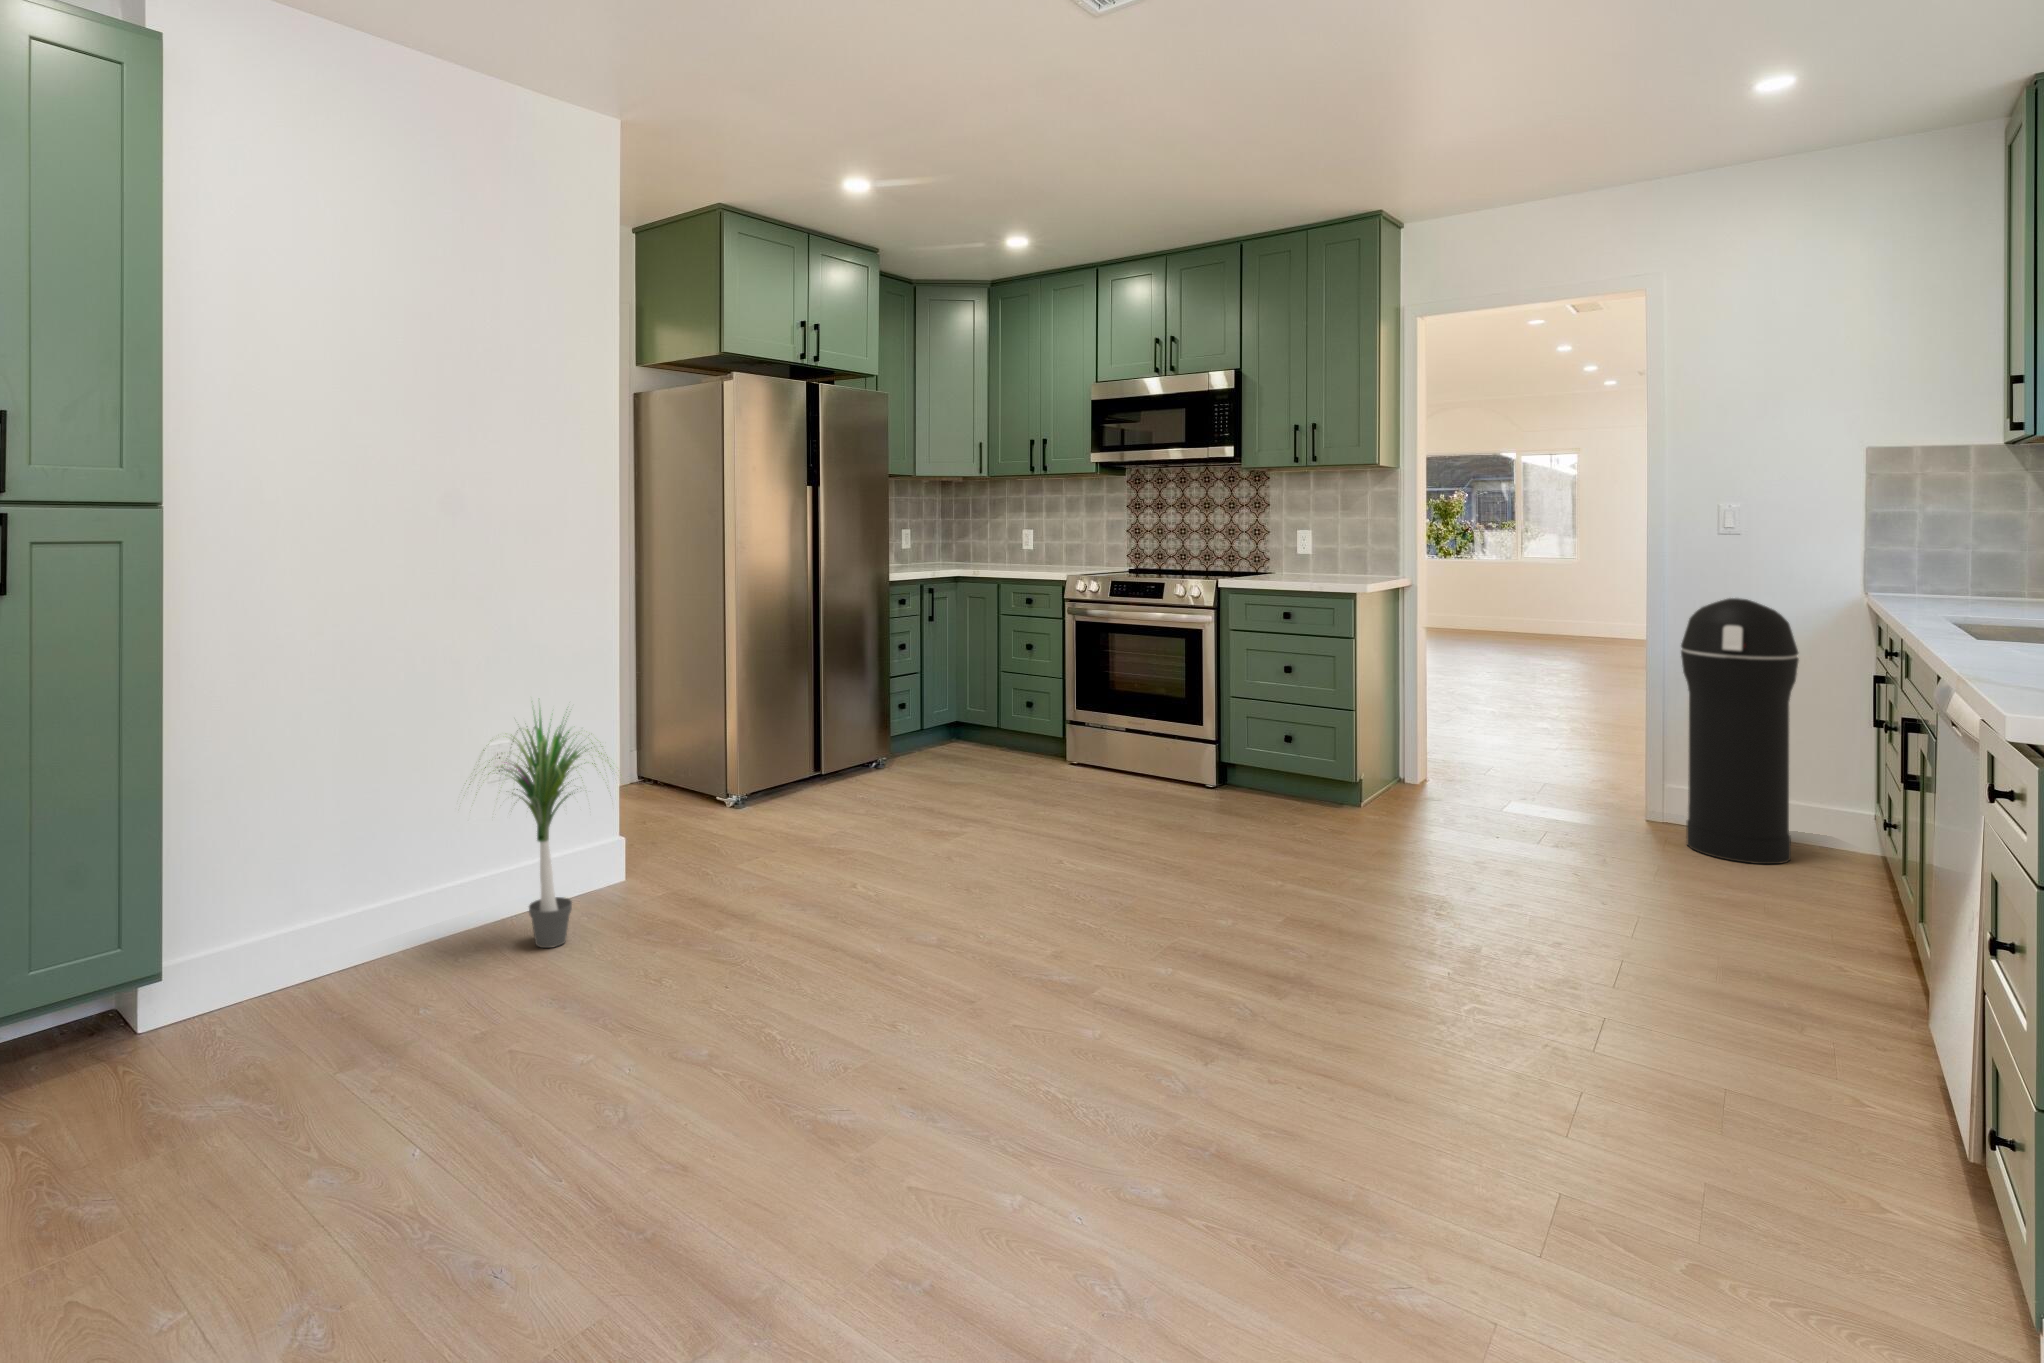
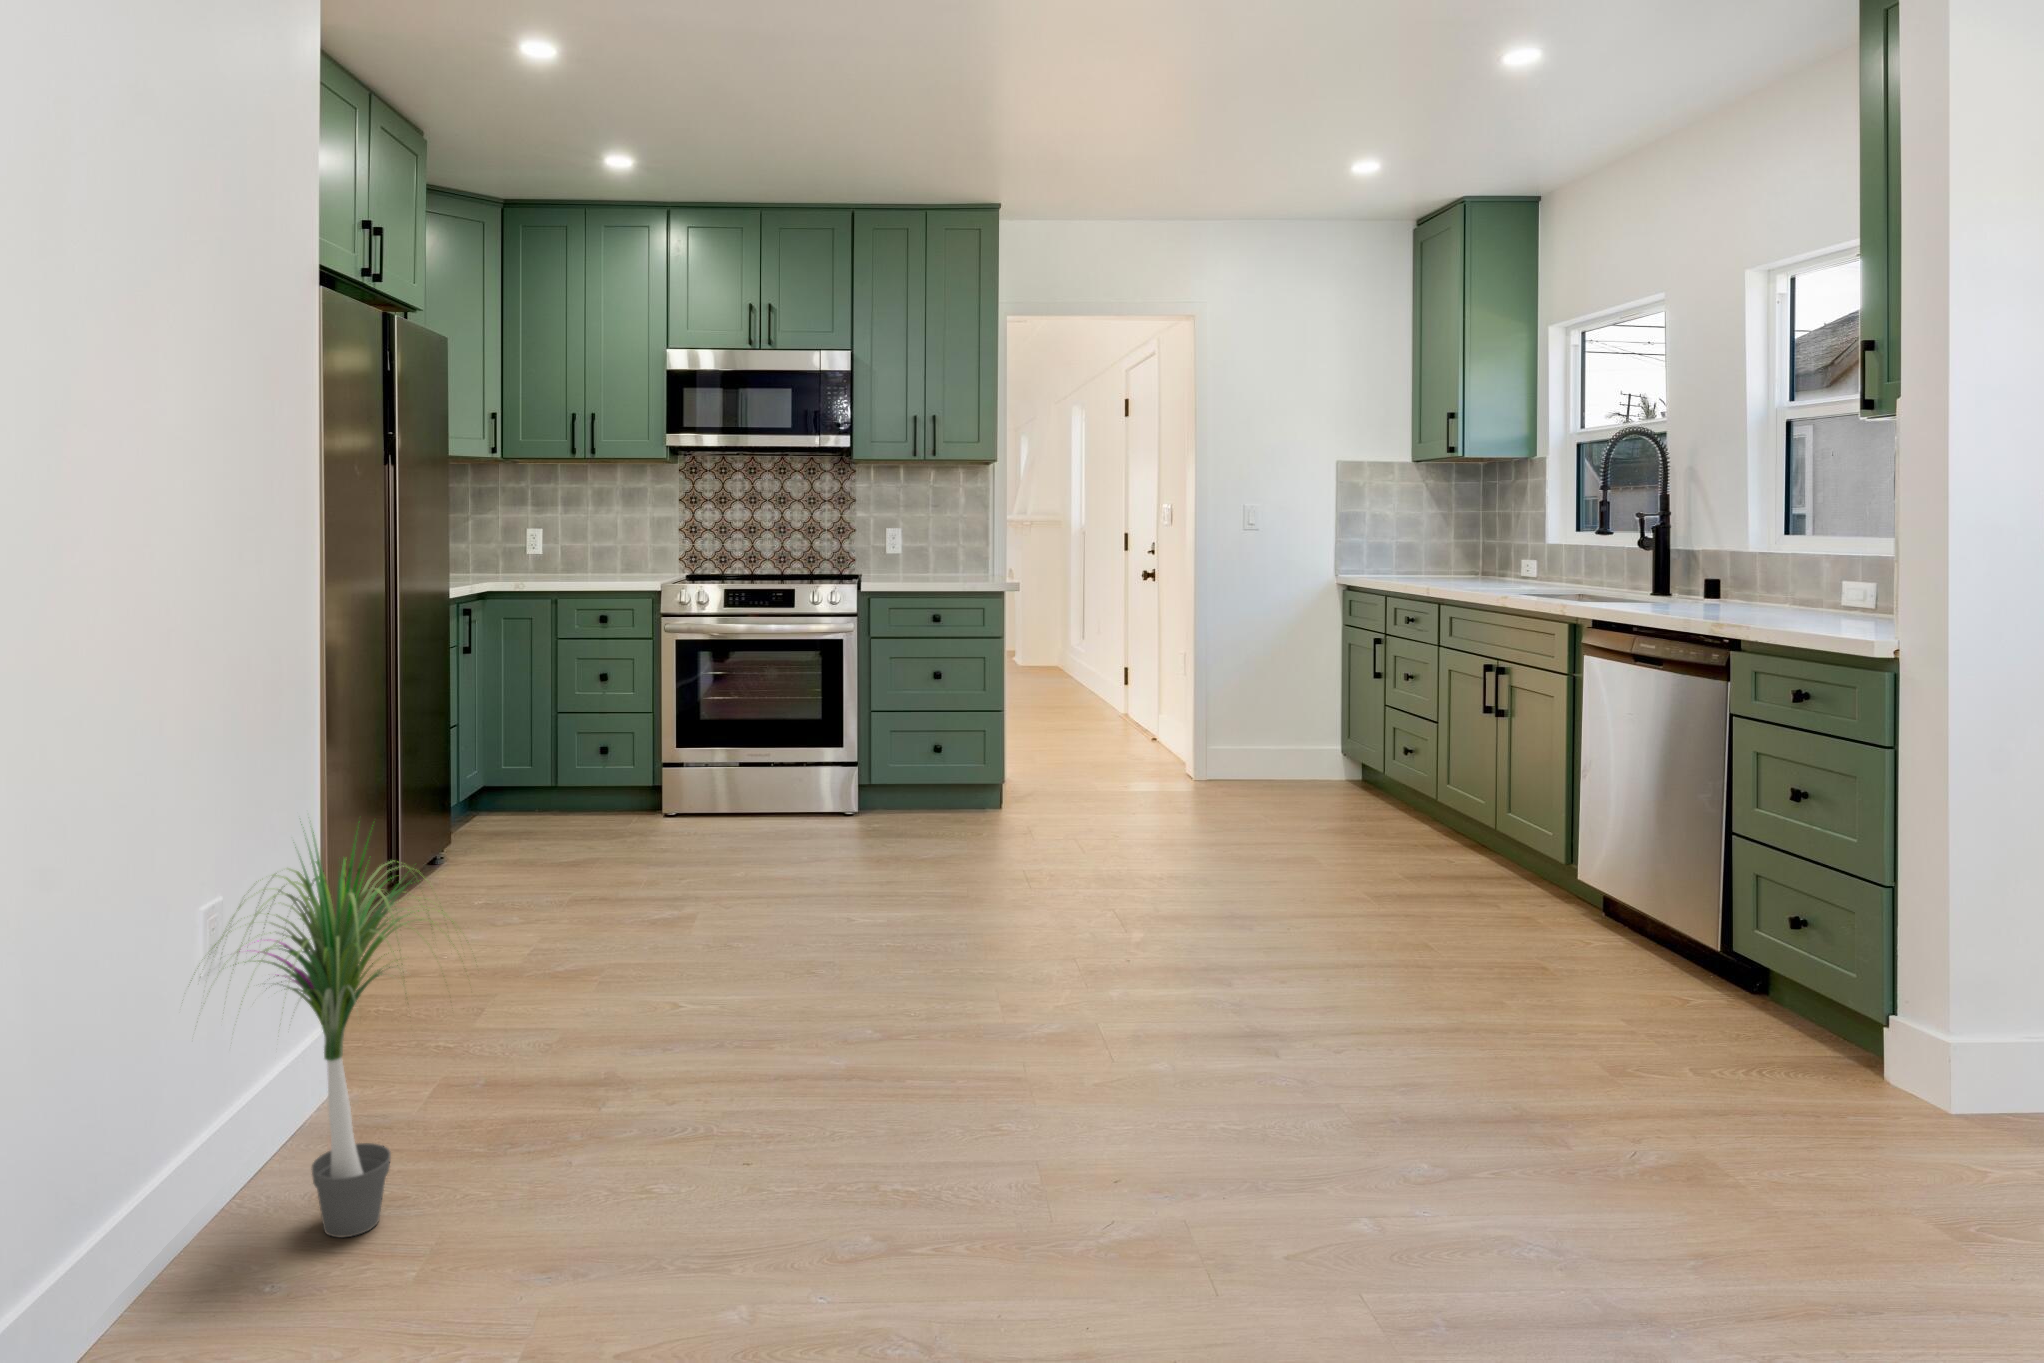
trash can: present [1681,598,1799,864] -> none [1256,586,1341,807]

